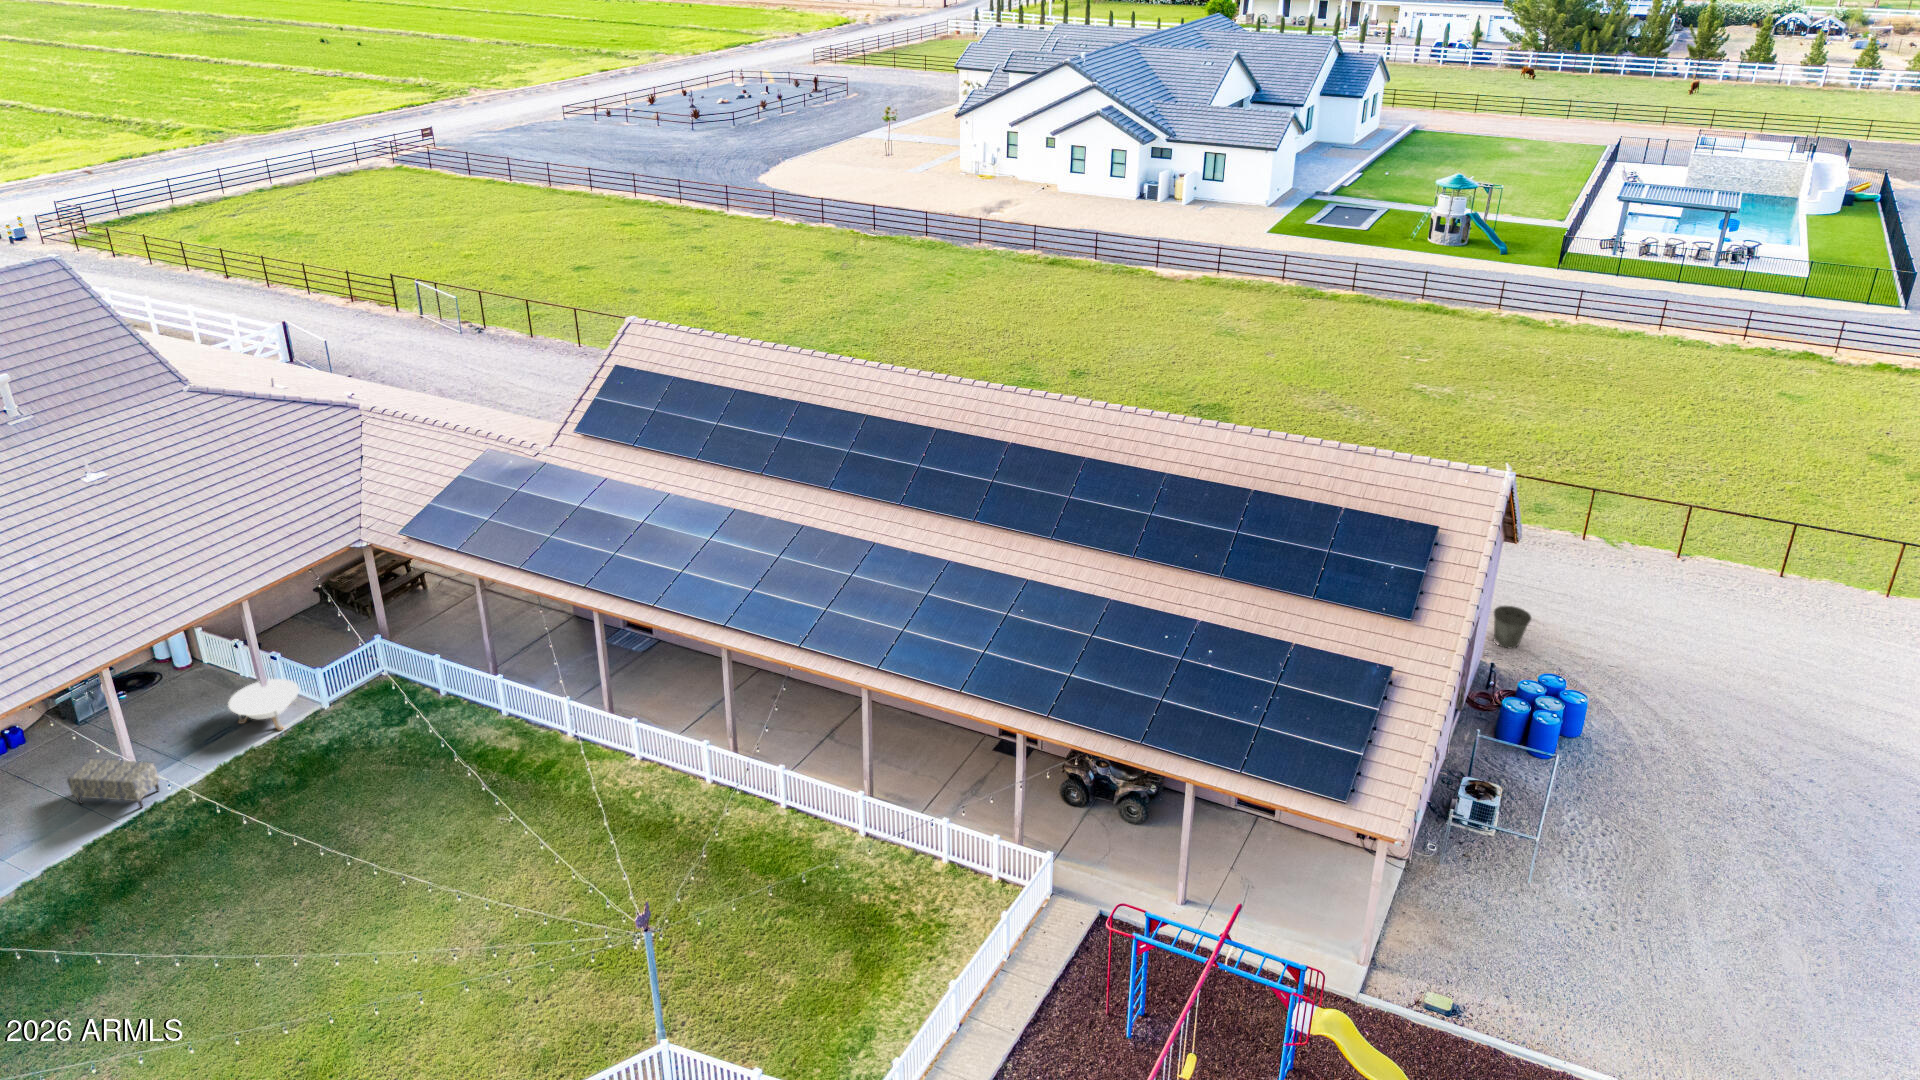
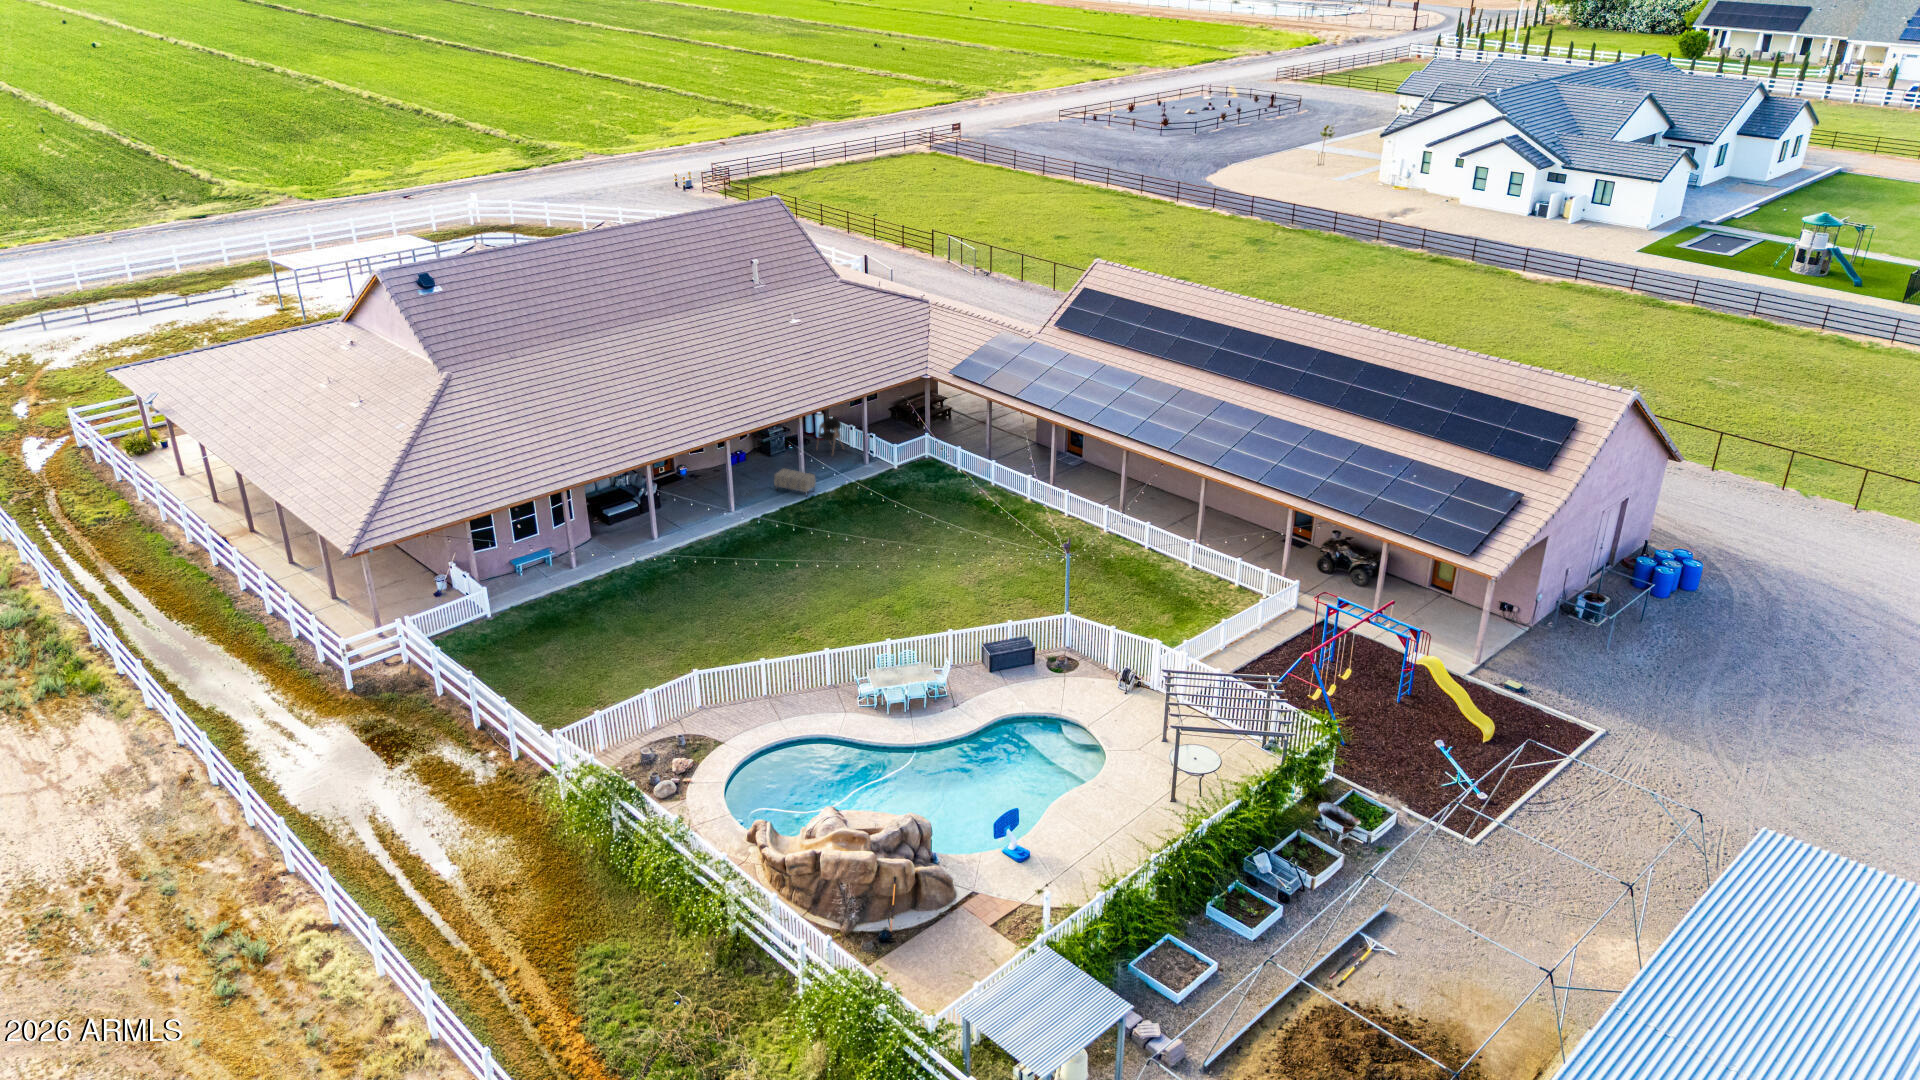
trash can: present [1494,606,1531,648] -> none [1664,514,1693,544]
chair: none [171,634,228,703] -> present [817,418,842,452]
round table: present [228,679,299,731] -> none [849,447,885,474]

